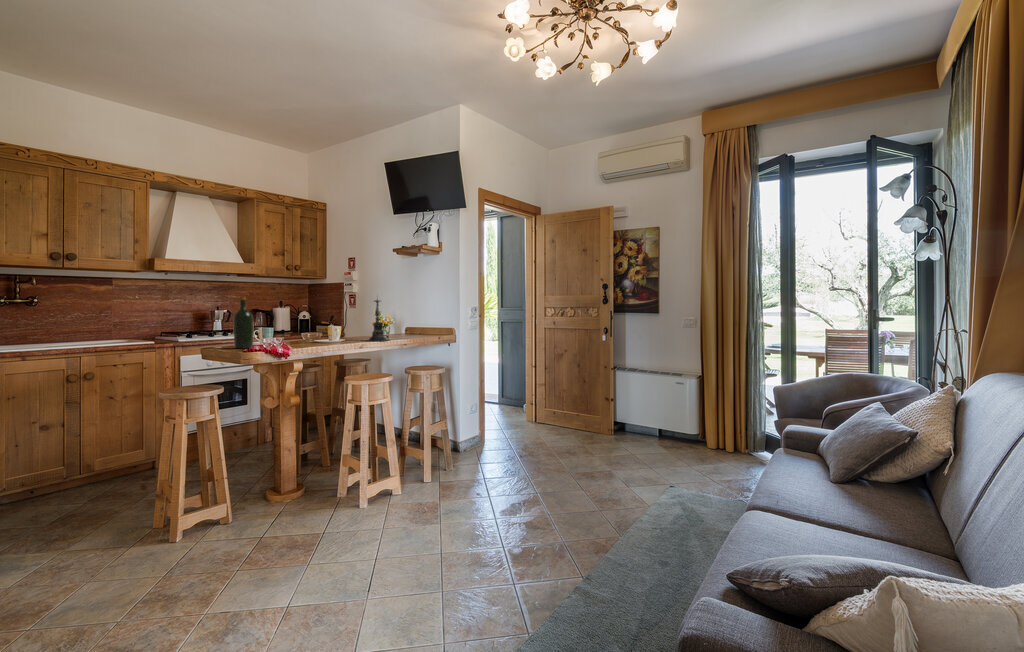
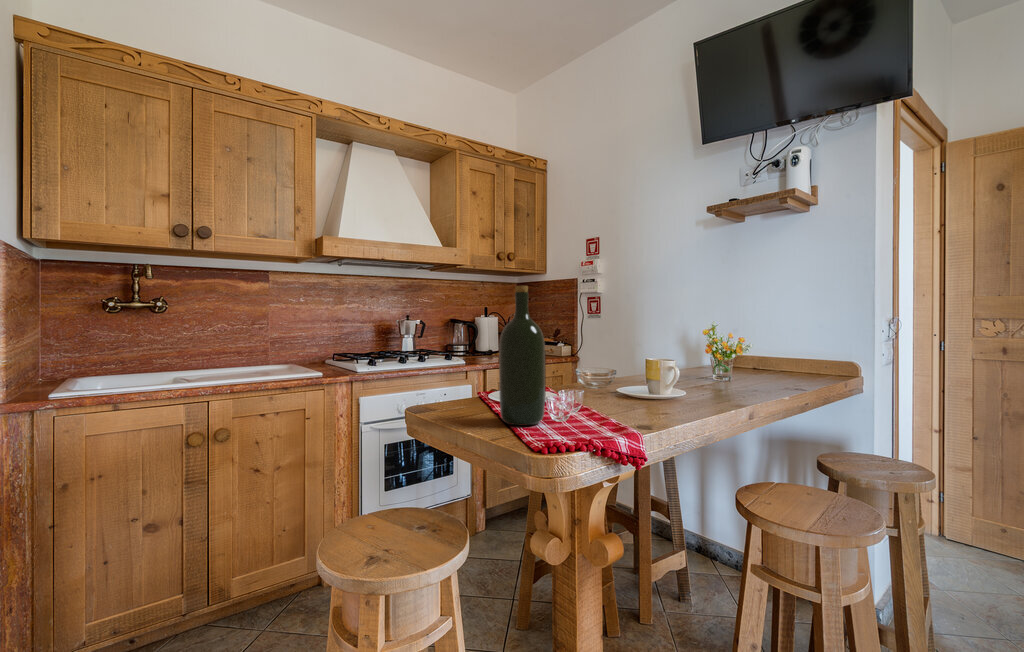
candle holder: present [365,299,387,341] -> none [702,285,763,388]

